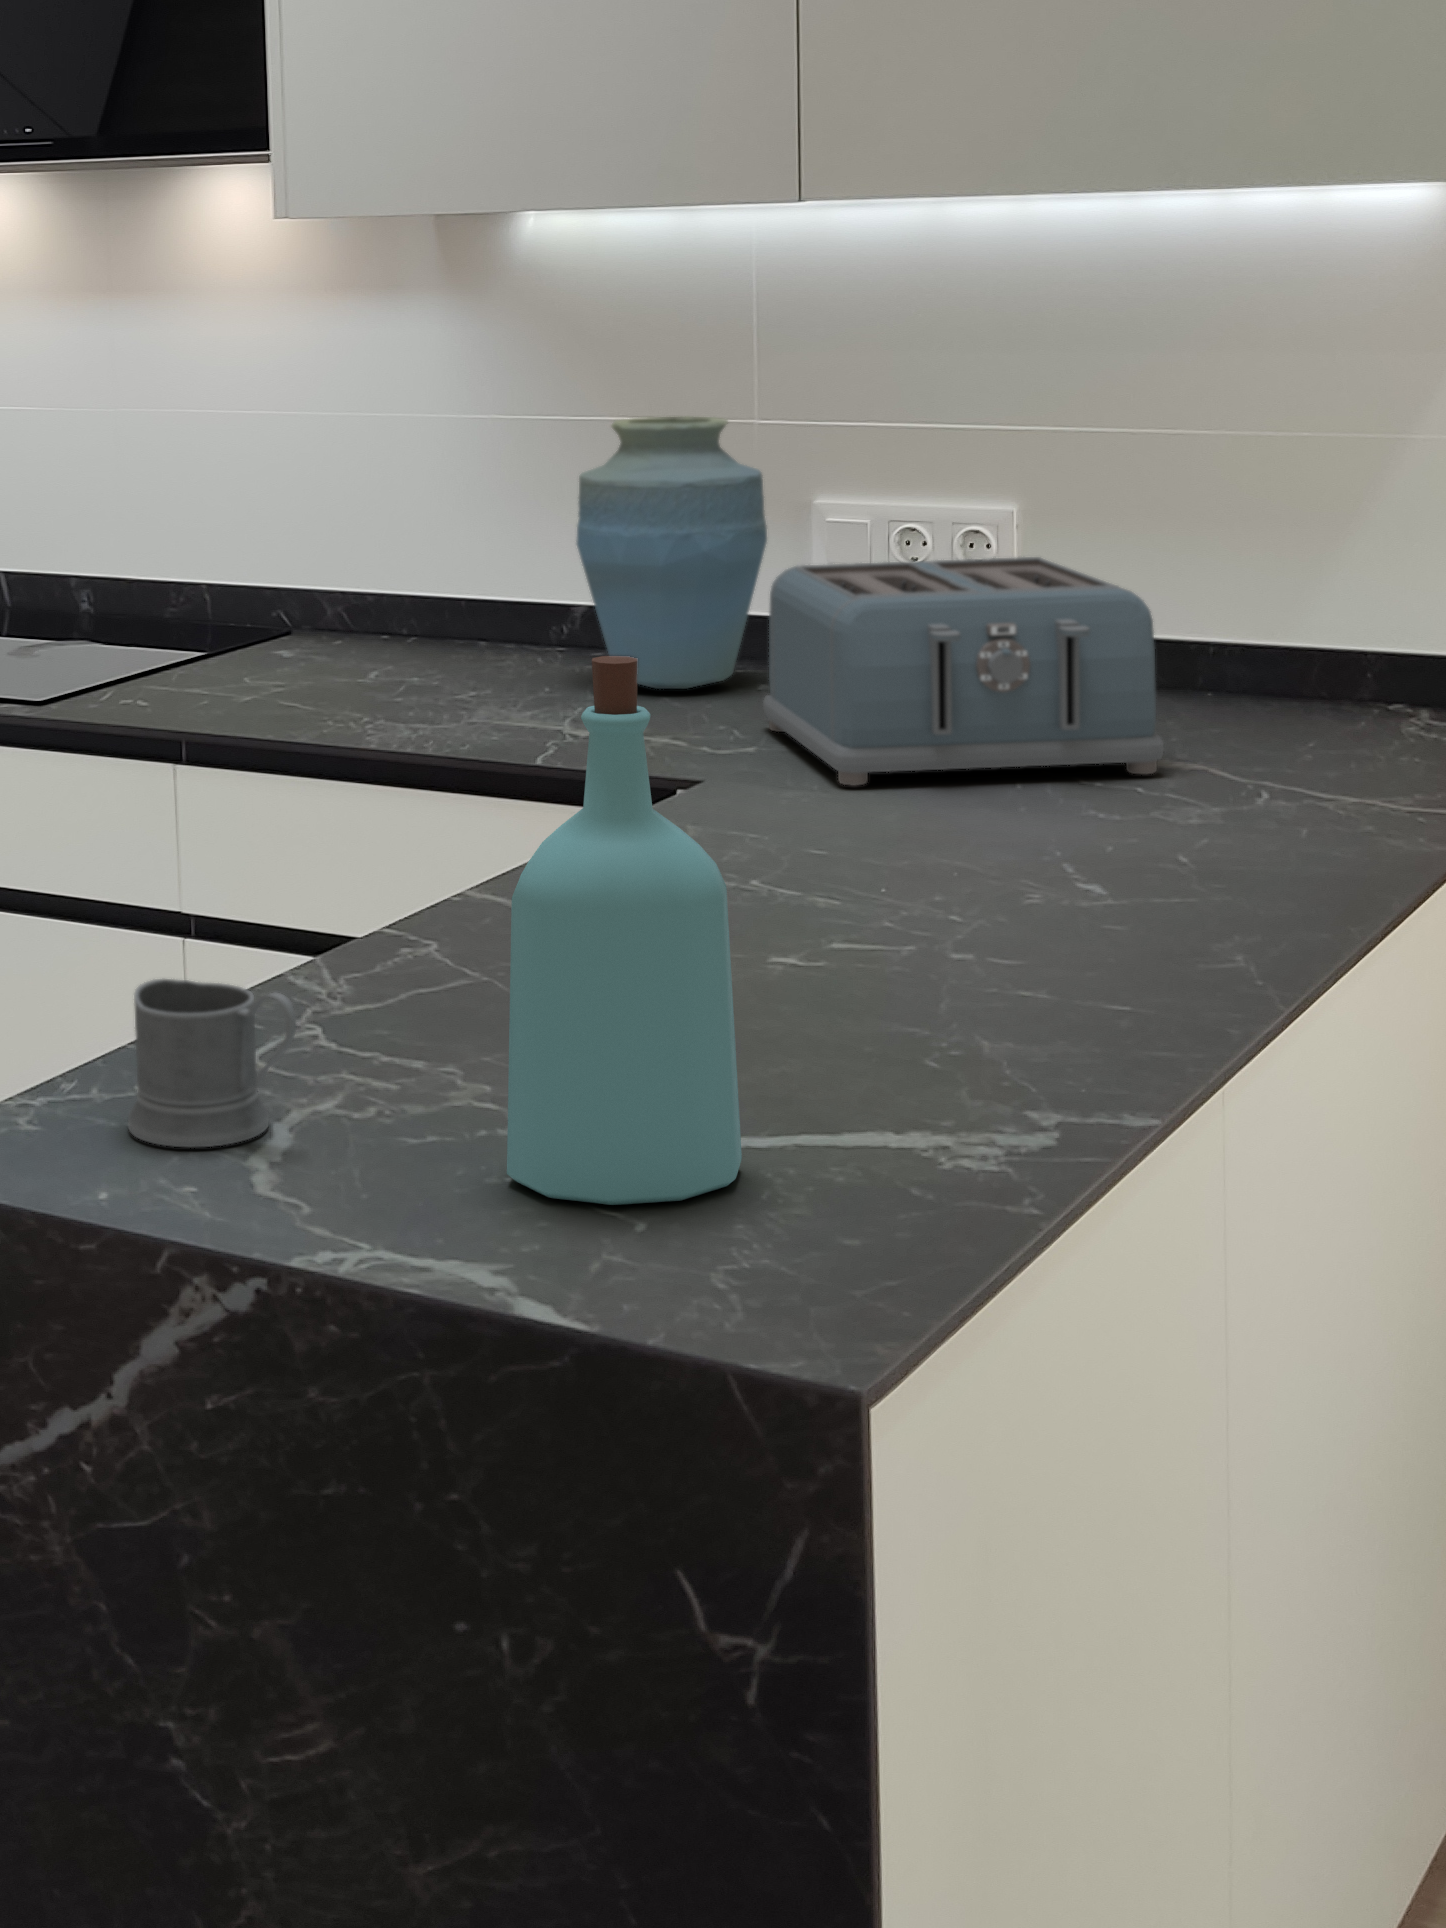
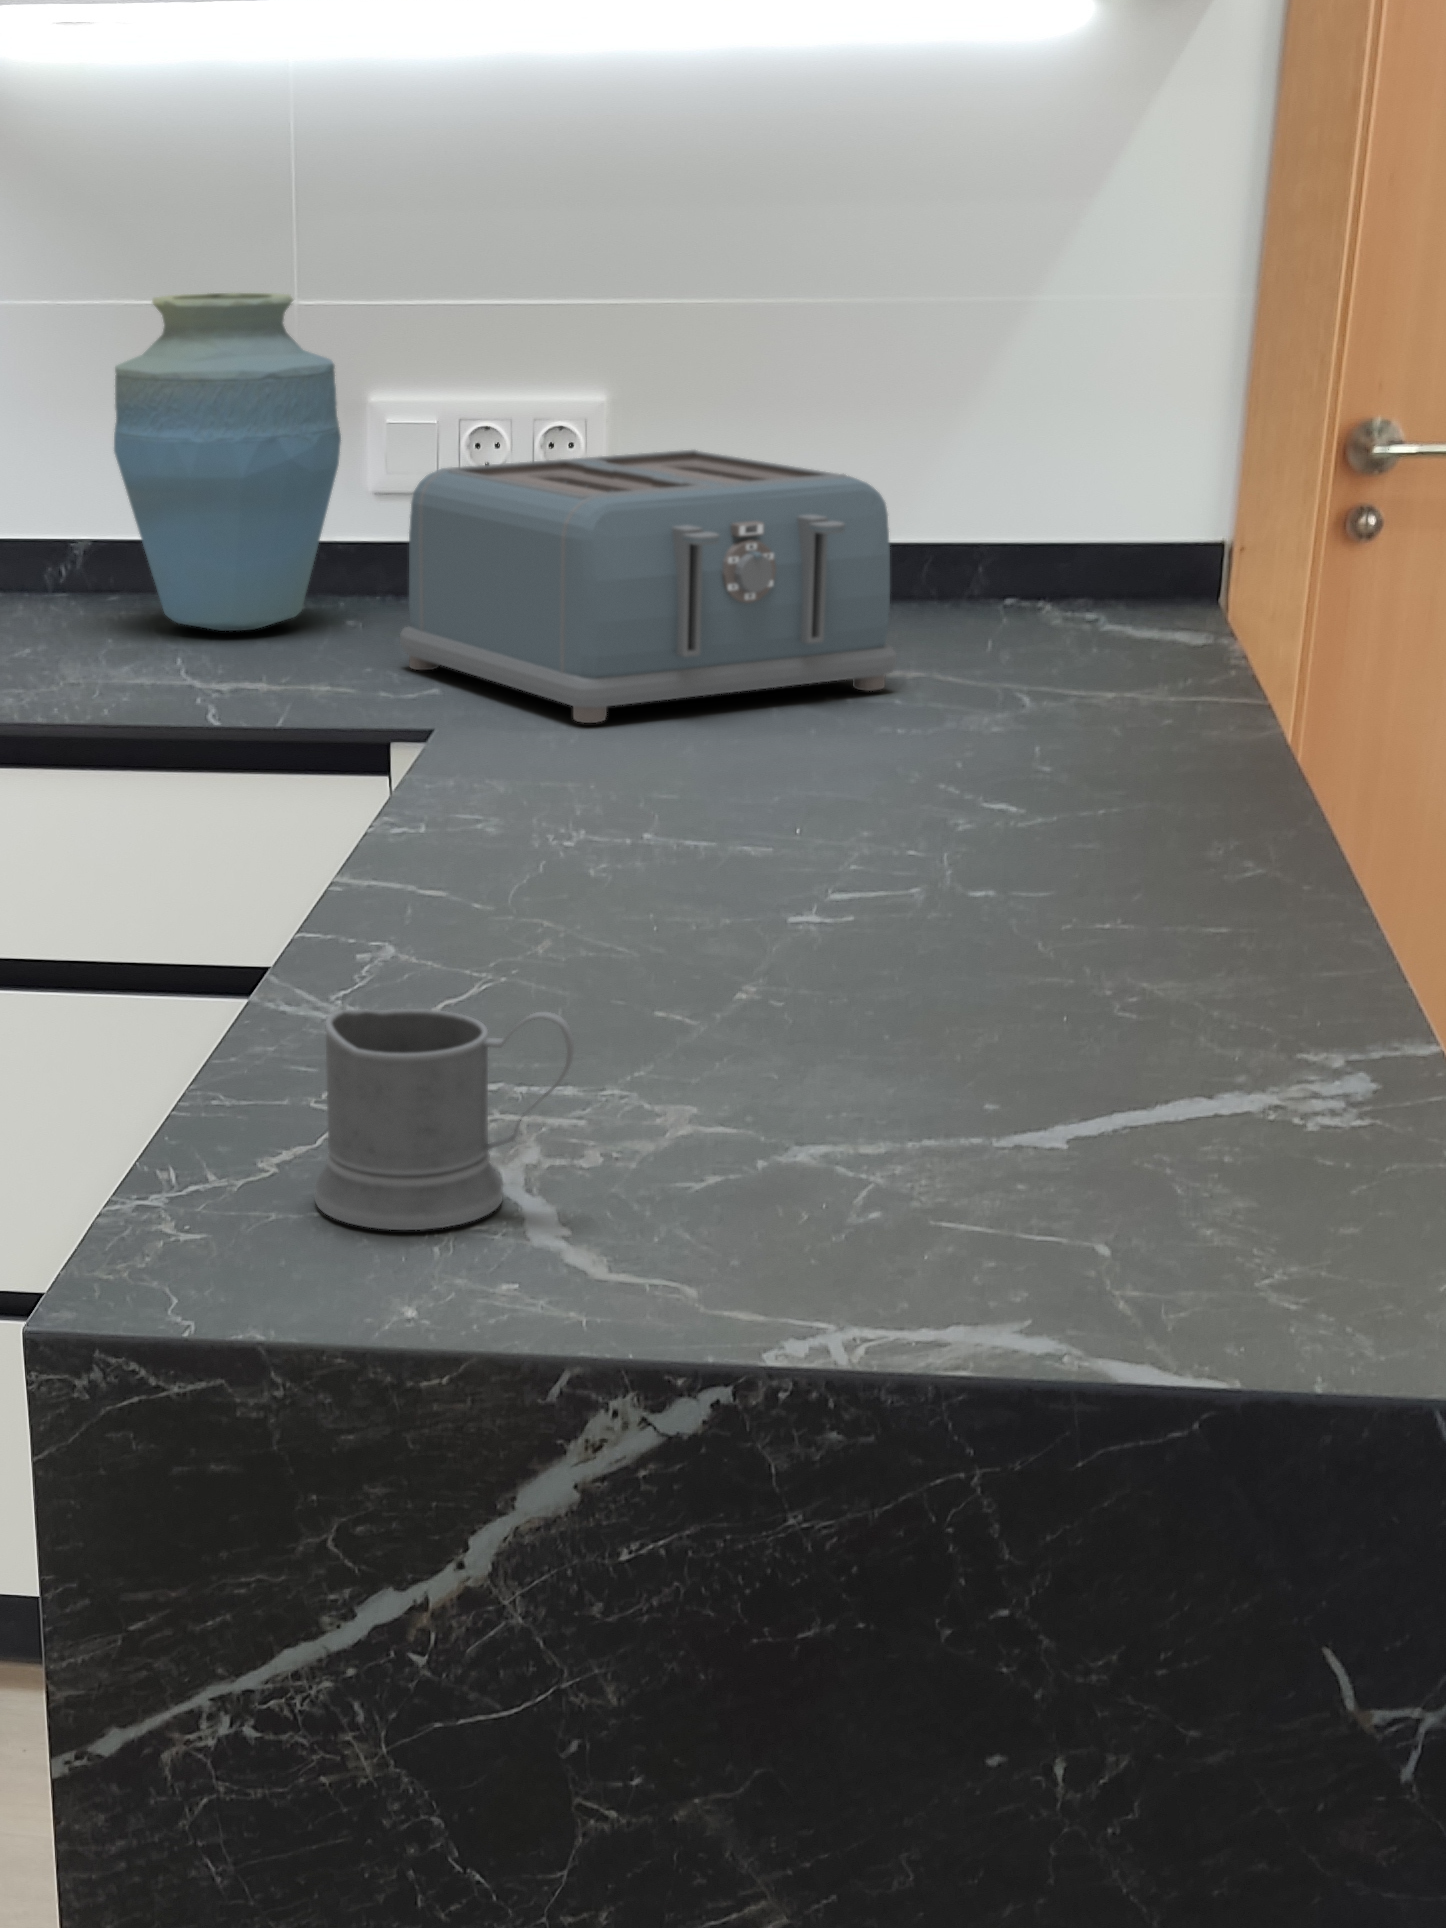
bottle: present [507,656,742,1205] -> none [856,523,1153,1230]

